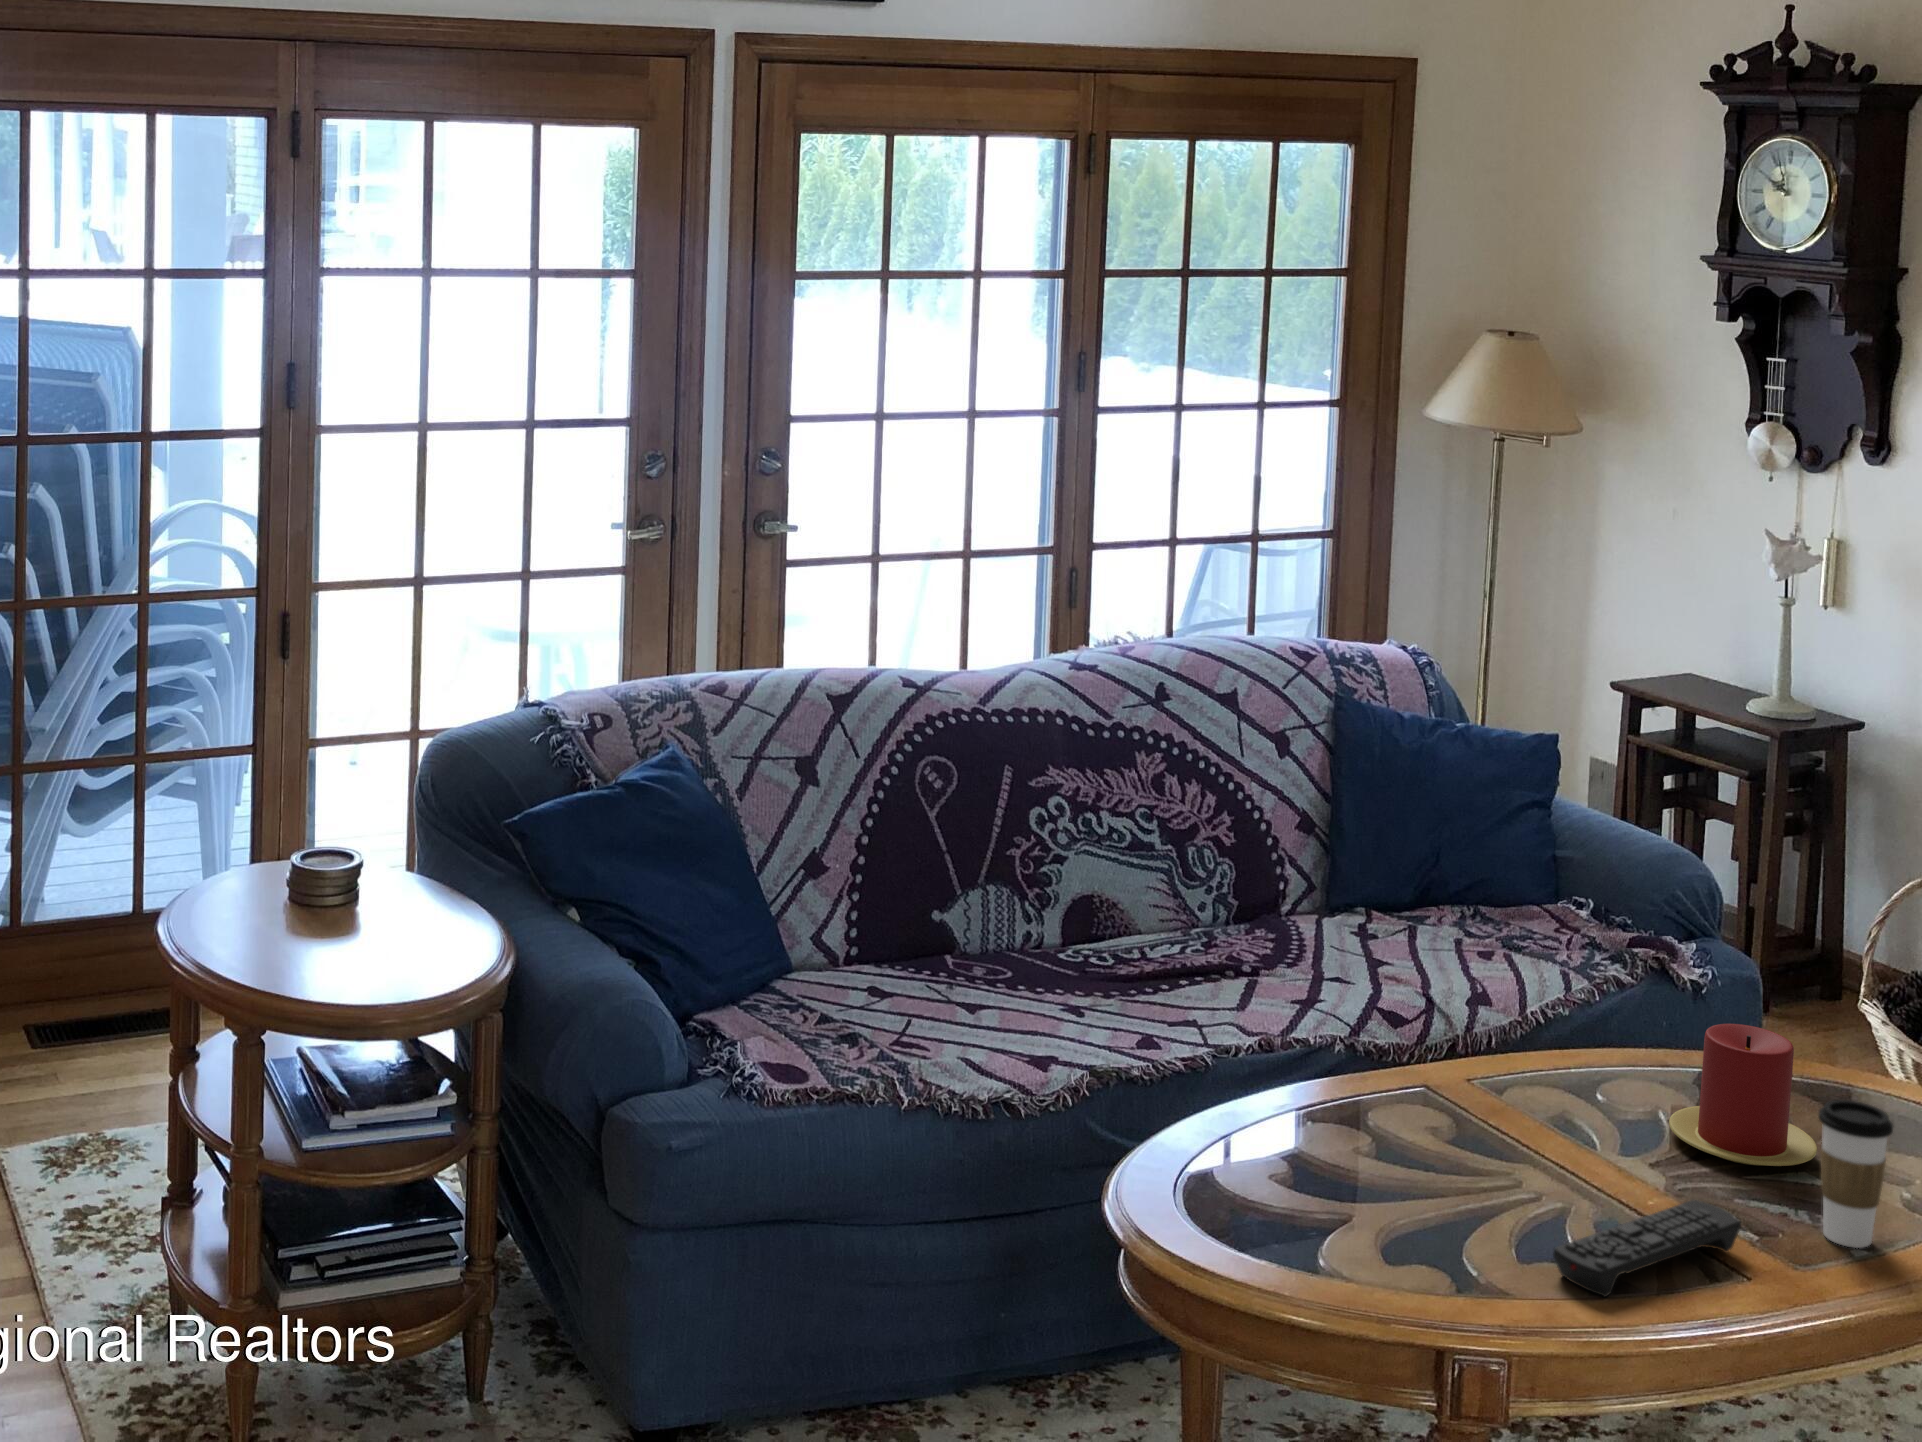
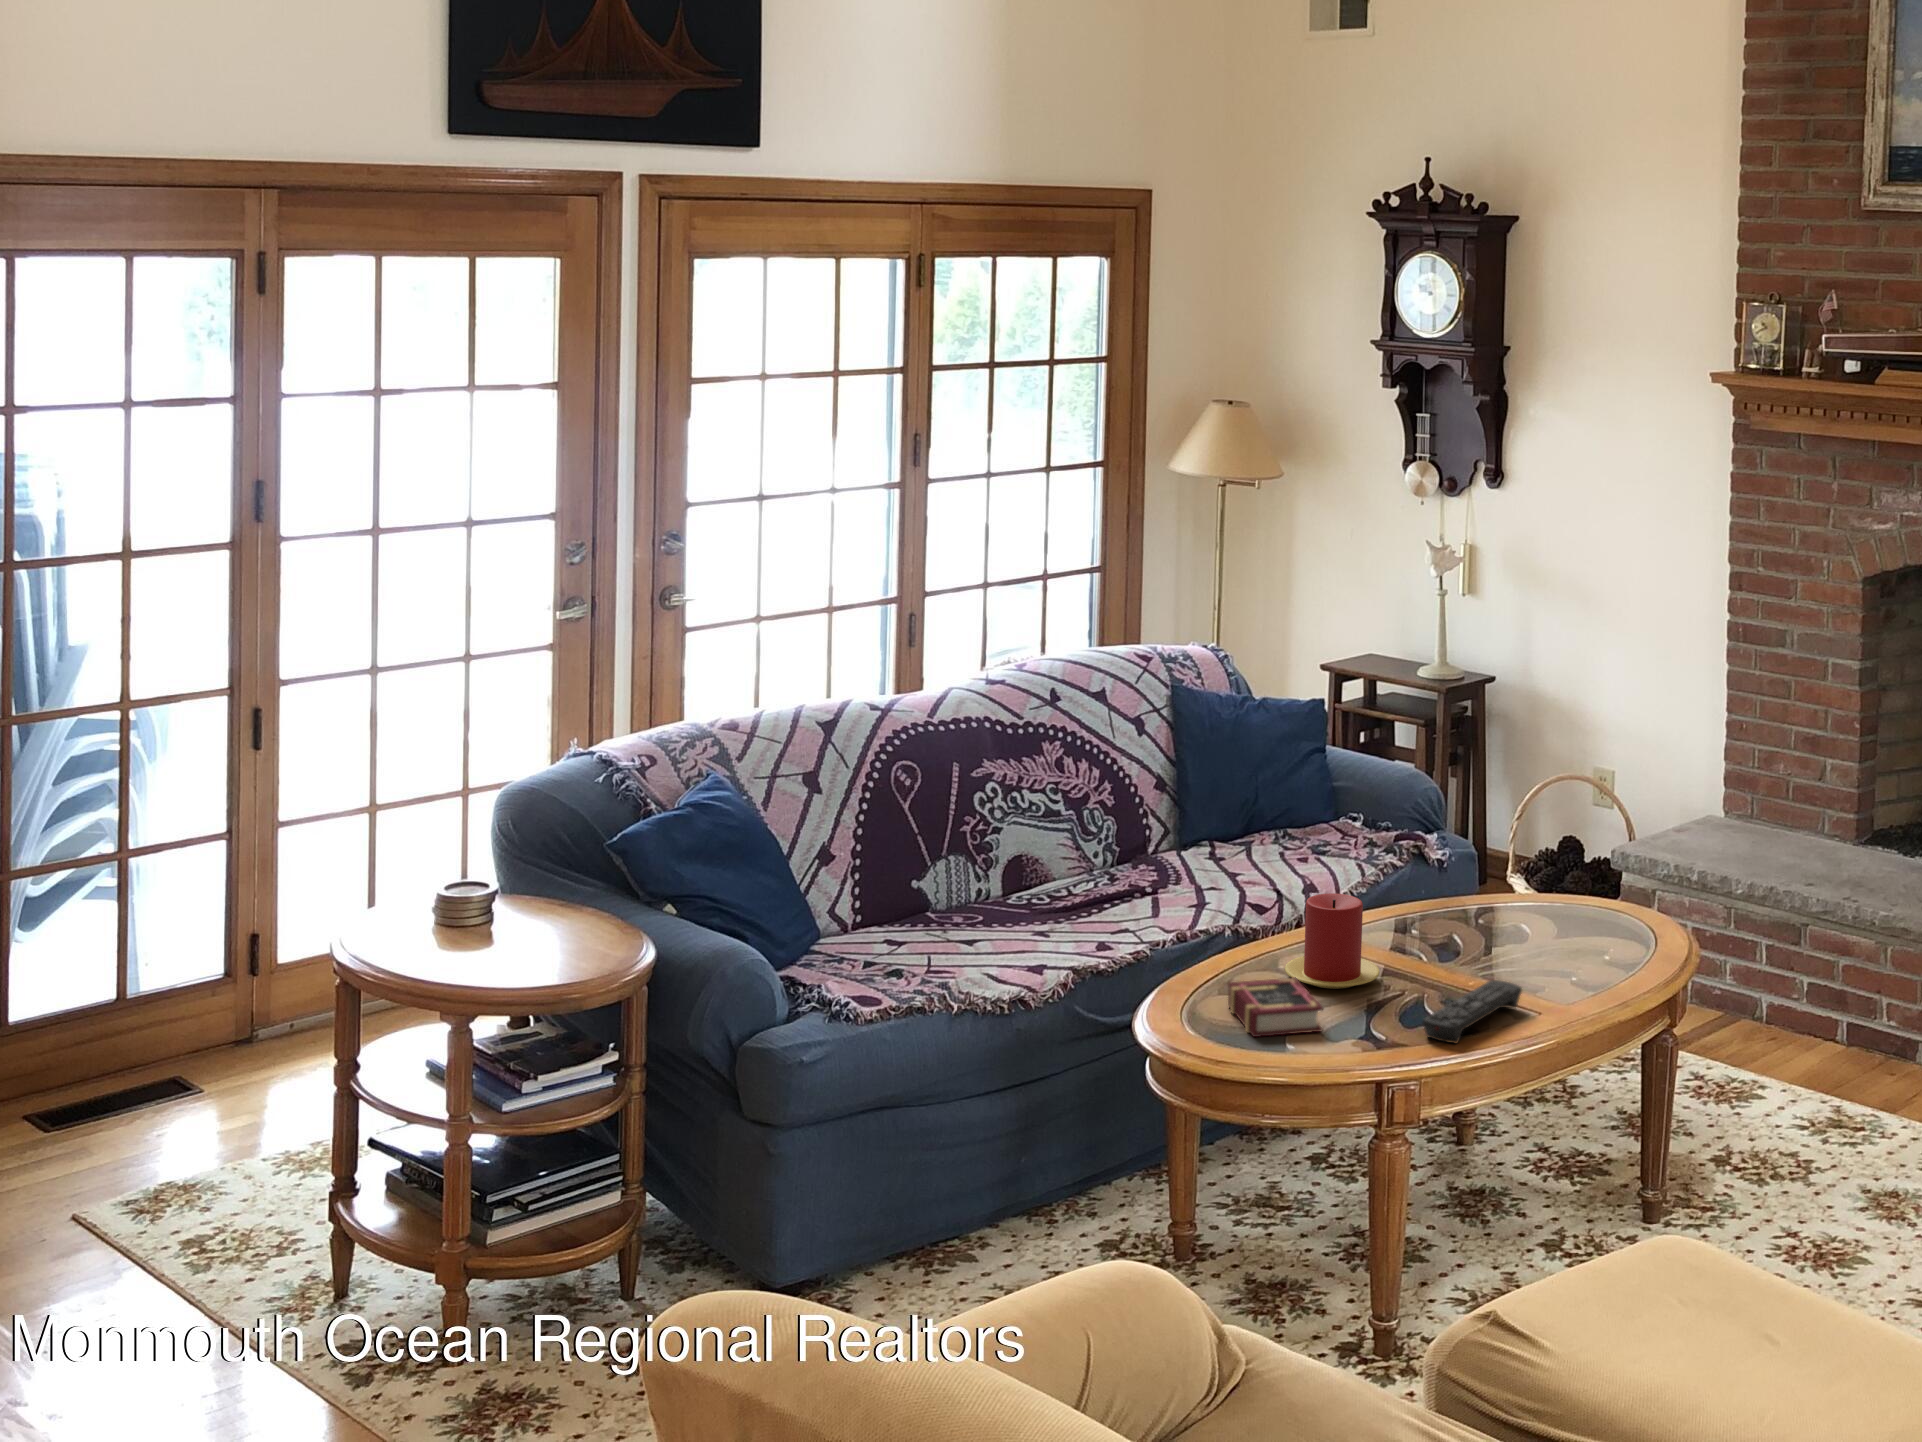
candle: present [1669,1024,1817,1166] -> present [1285,893,1380,989]
coffee cup: present [1818,1100,1893,1248] -> none [1557,902,1601,995]
book: none [1272,1133,1398,1235] -> present [1228,978,1323,1037]

